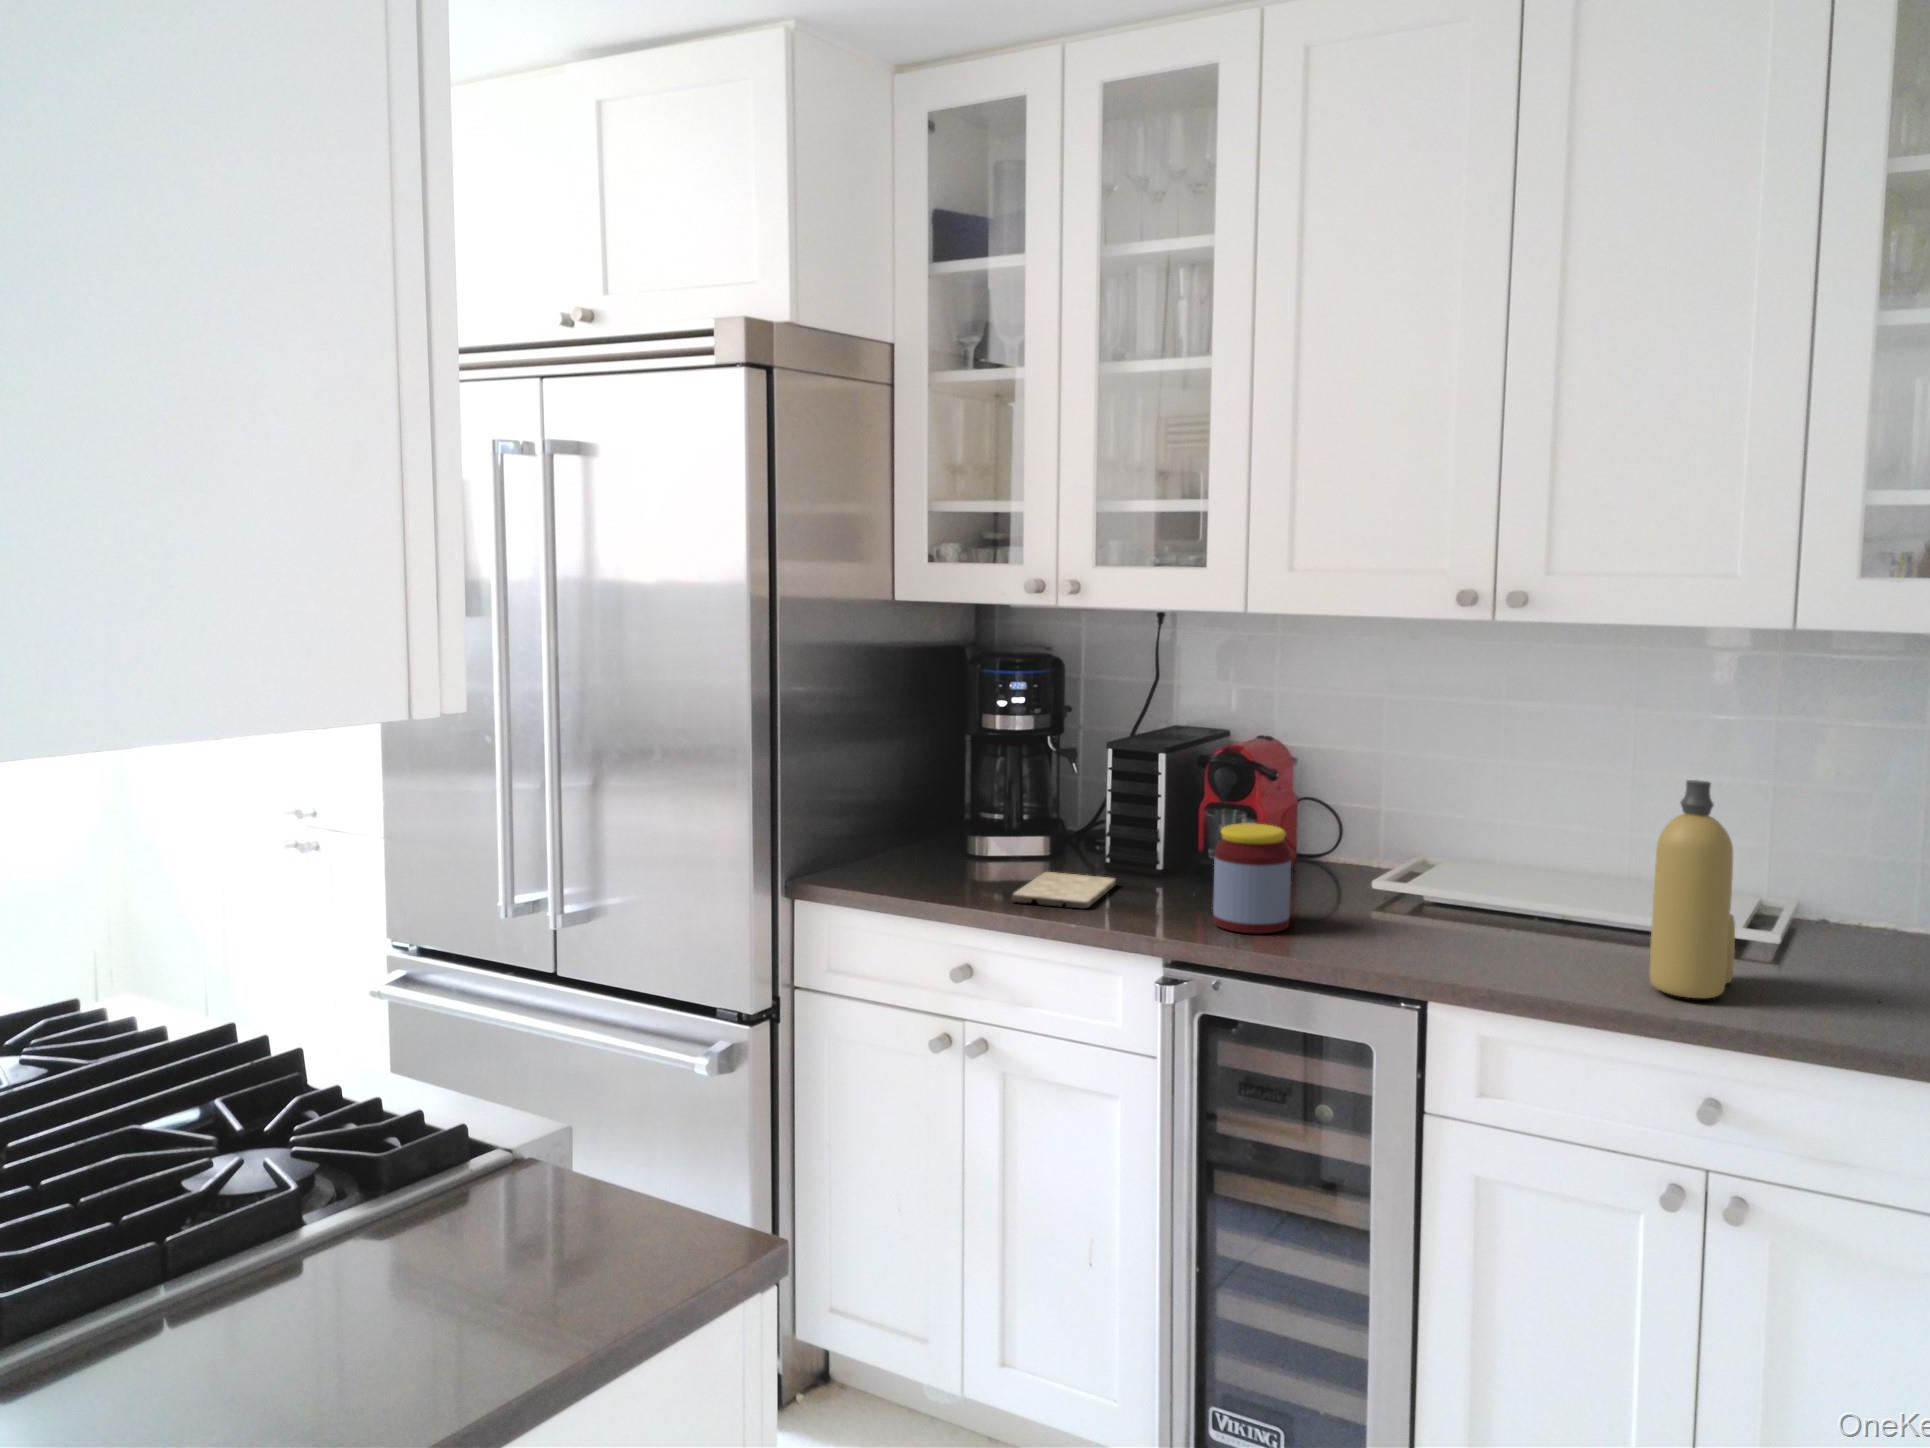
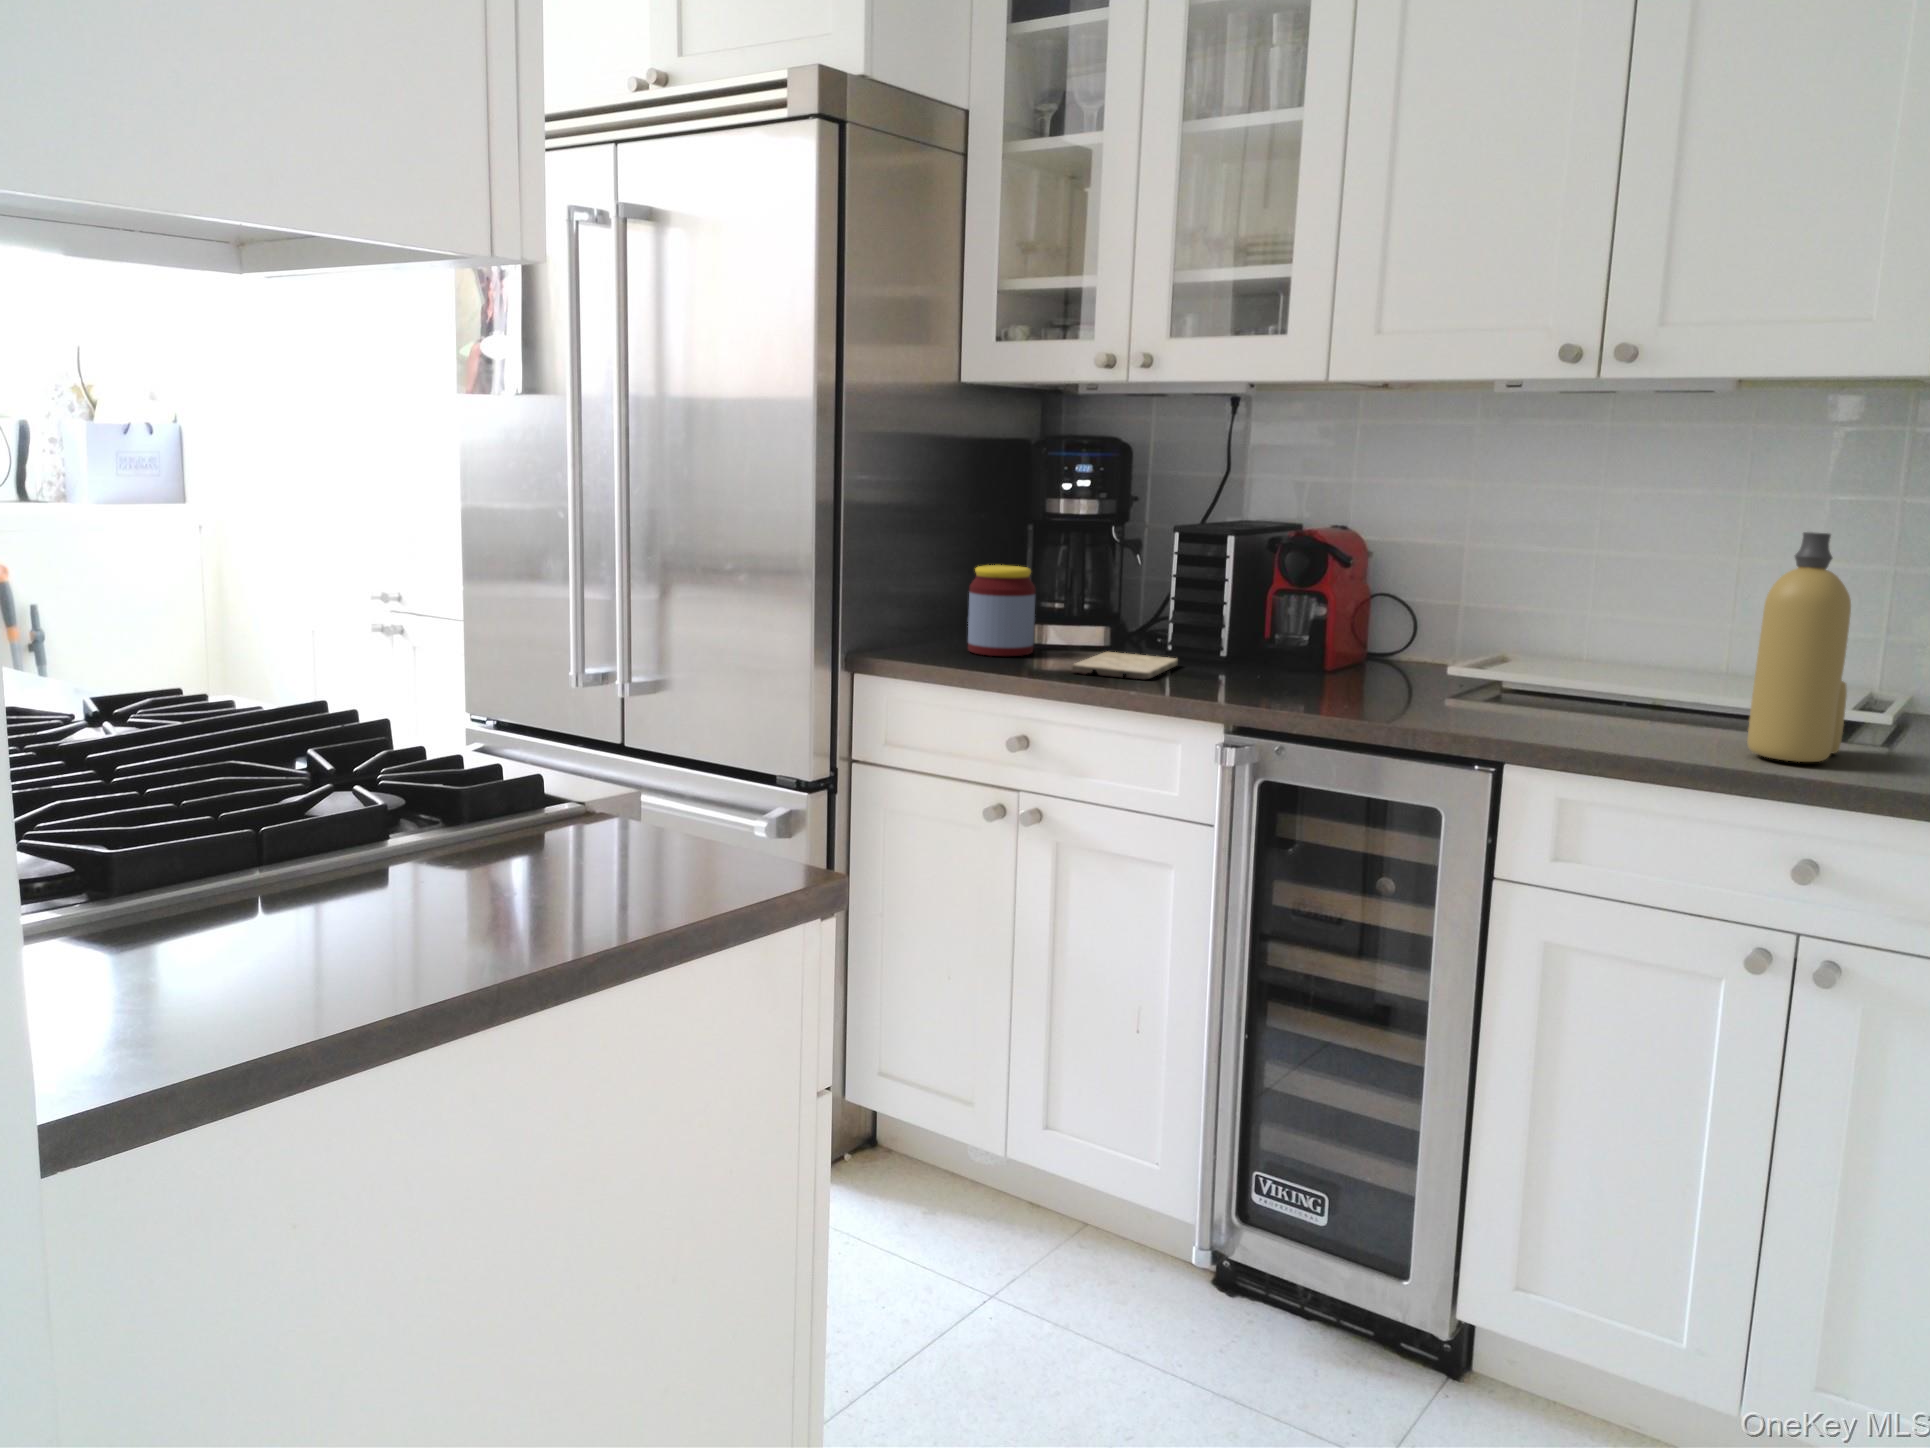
jar: present [1213,823,1291,933] -> present [968,565,1035,656]

